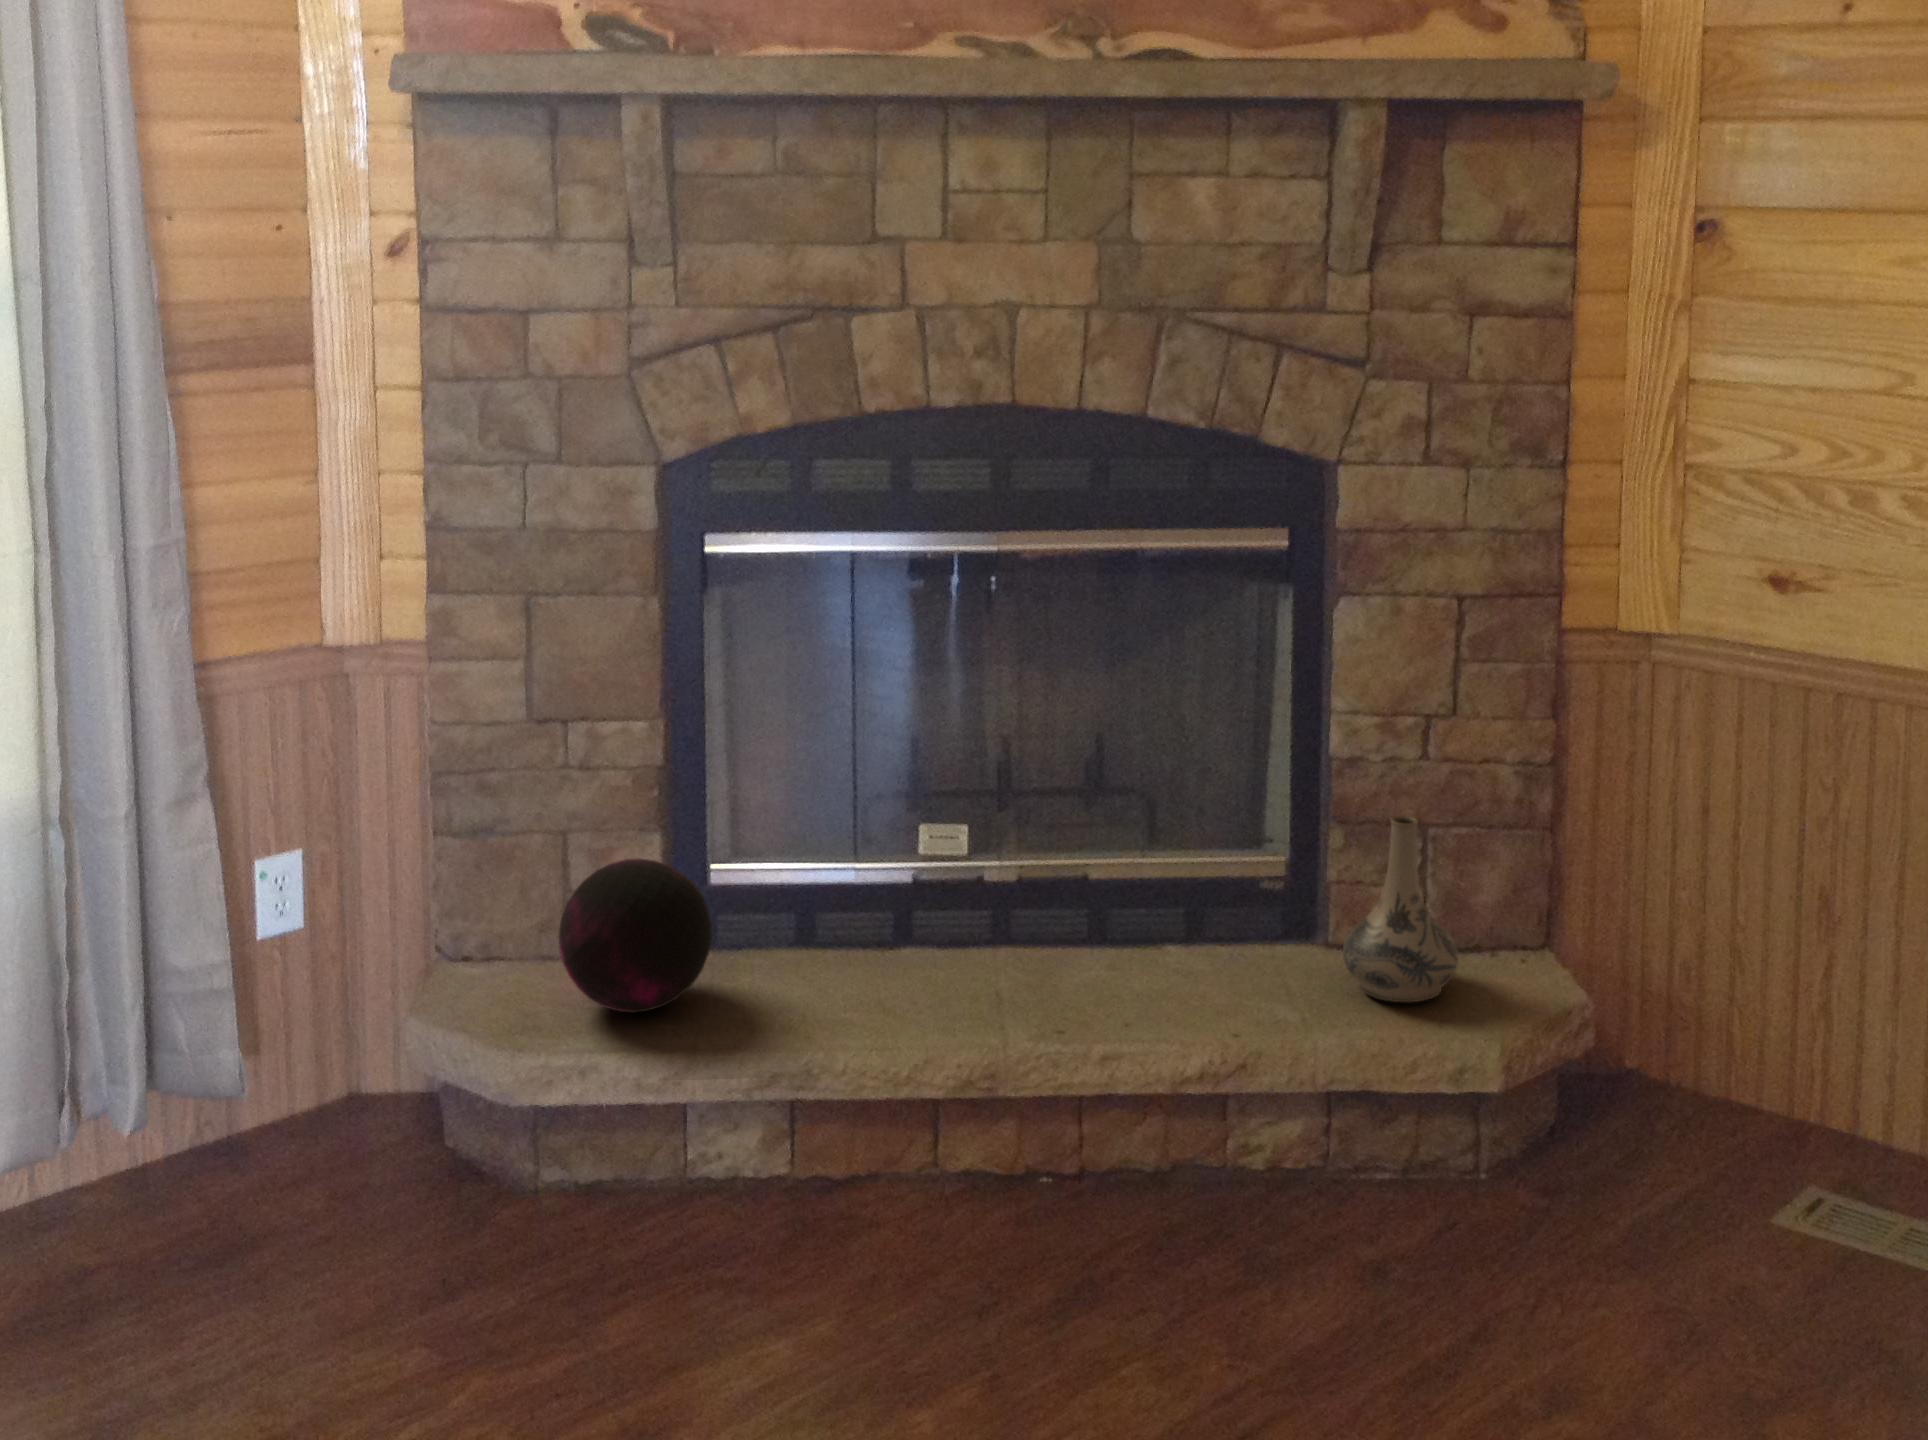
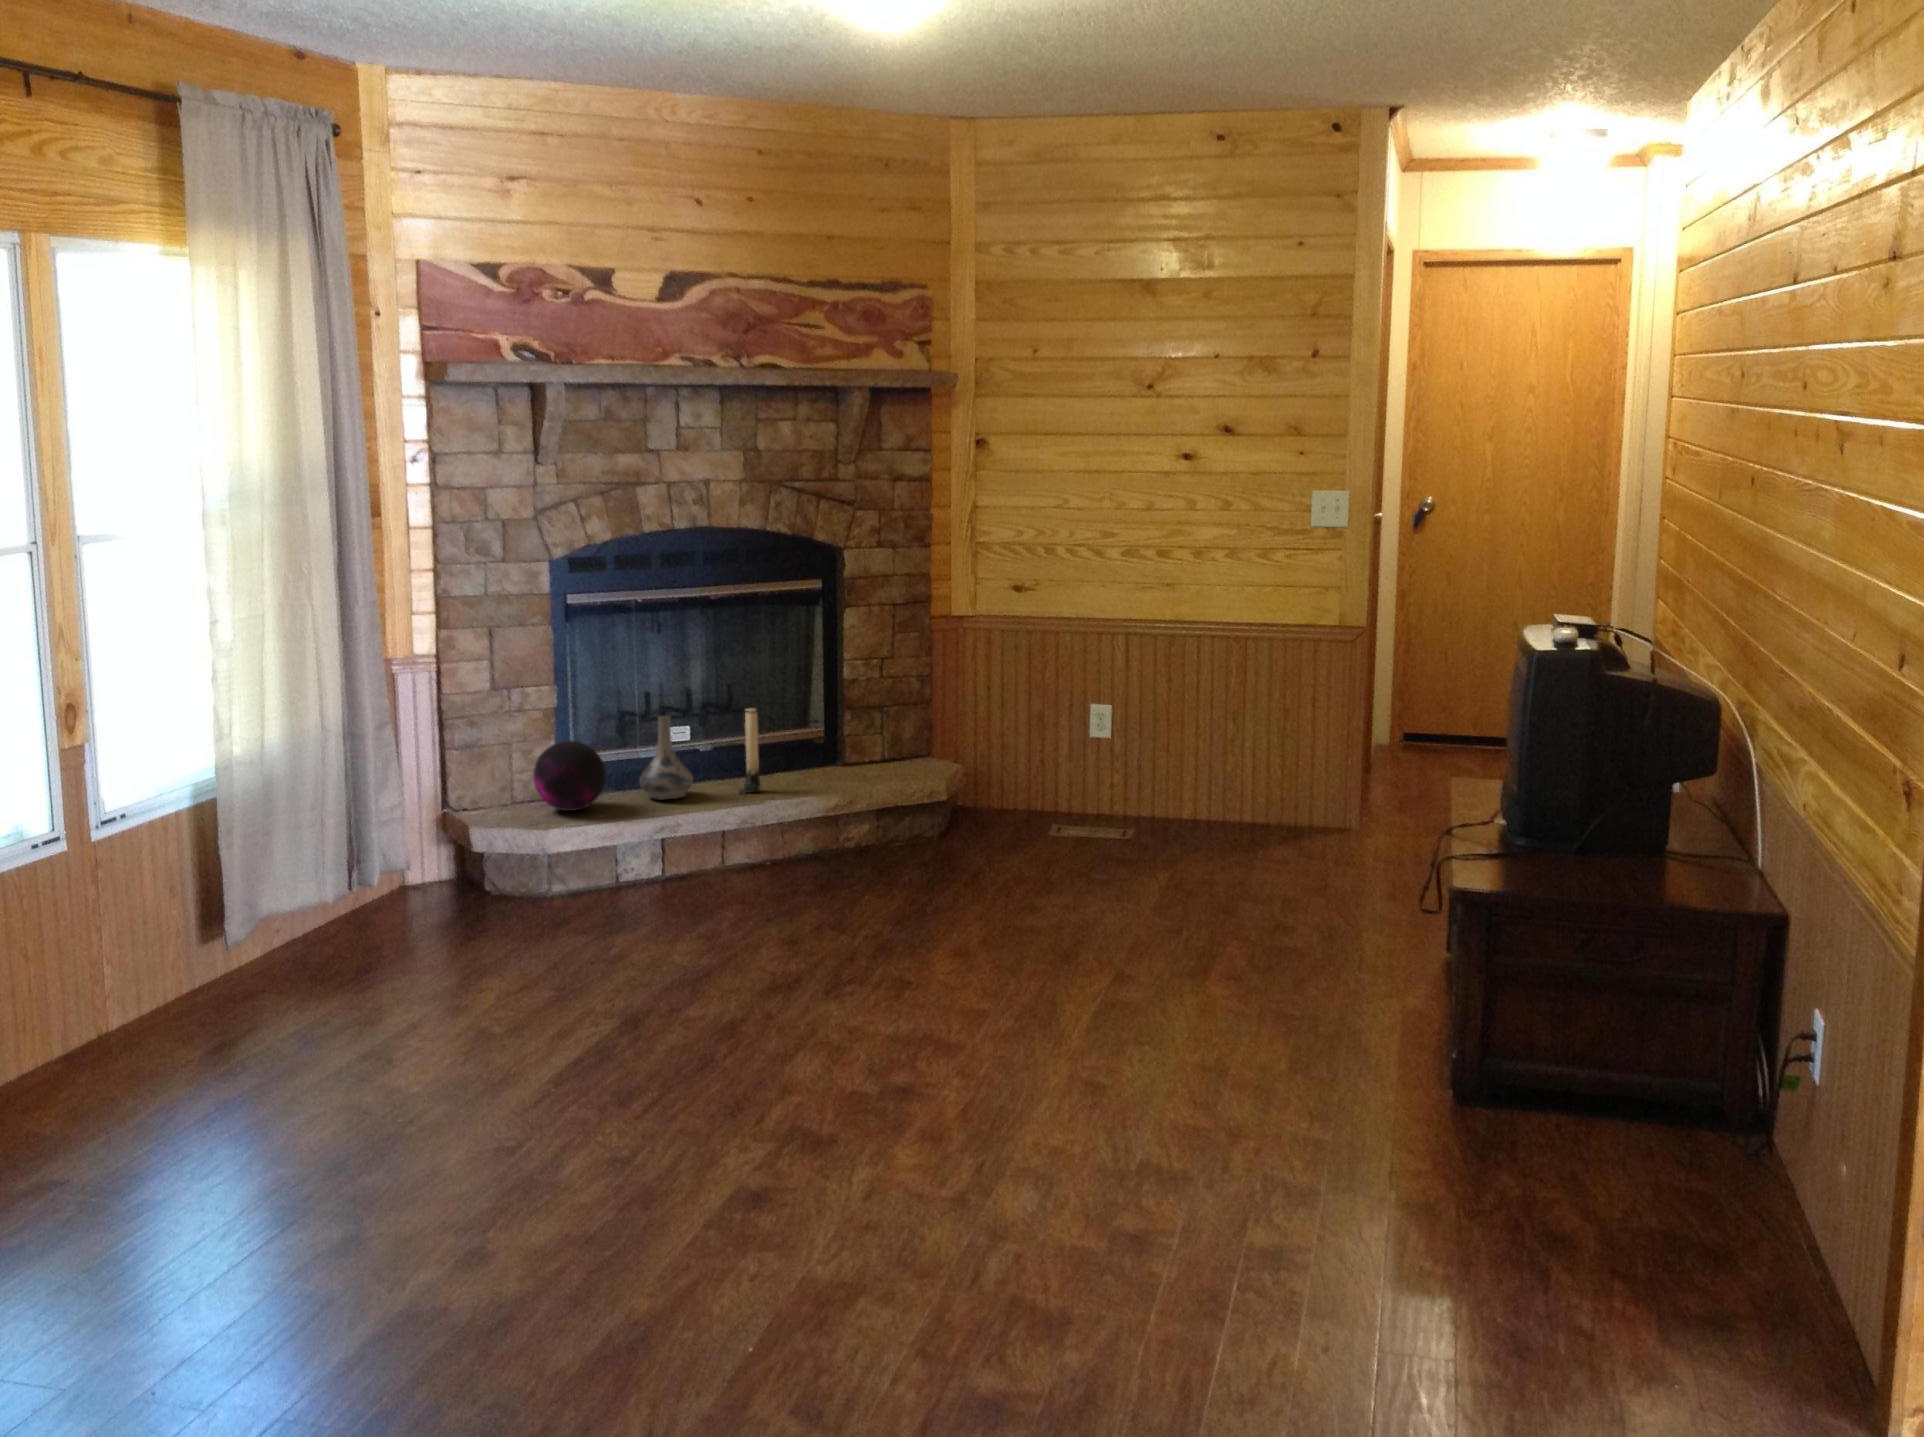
decorative vase: present [1343,816,1459,1002] -> present [640,716,693,799]
candle: none [1010,827,1064,1015] -> present [739,709,761,793]

